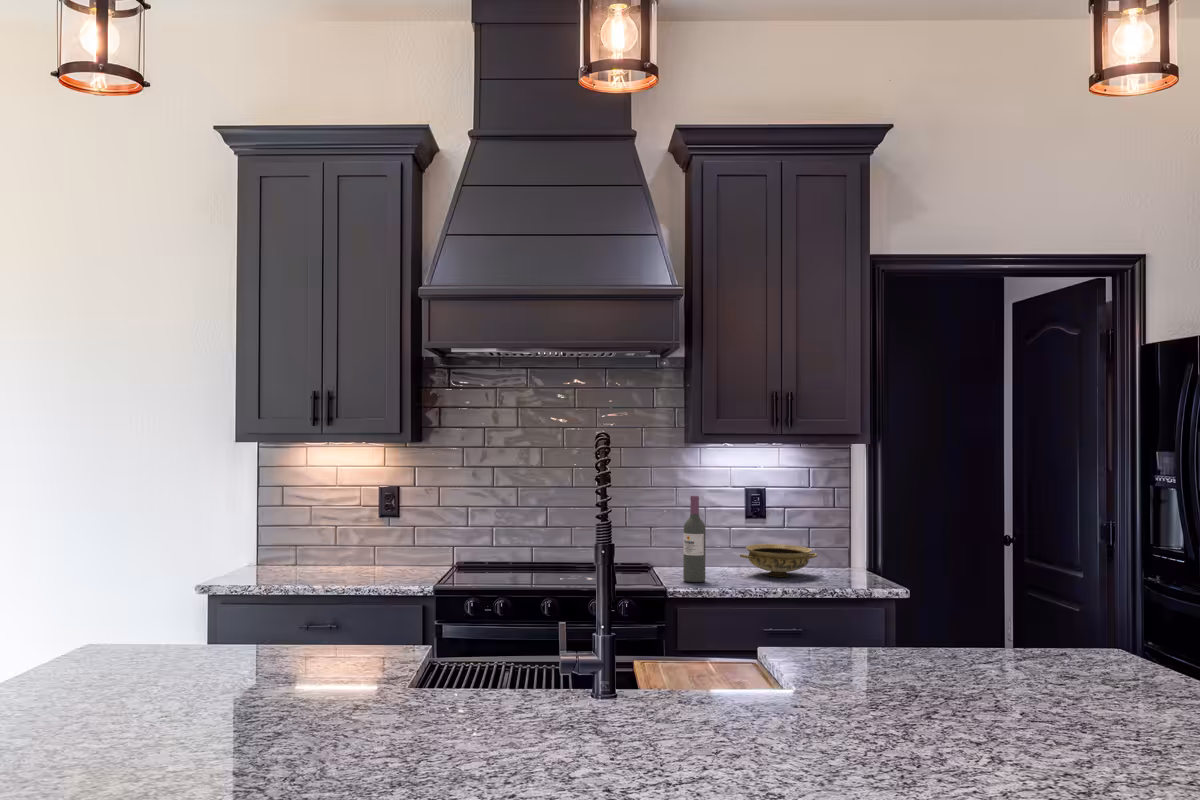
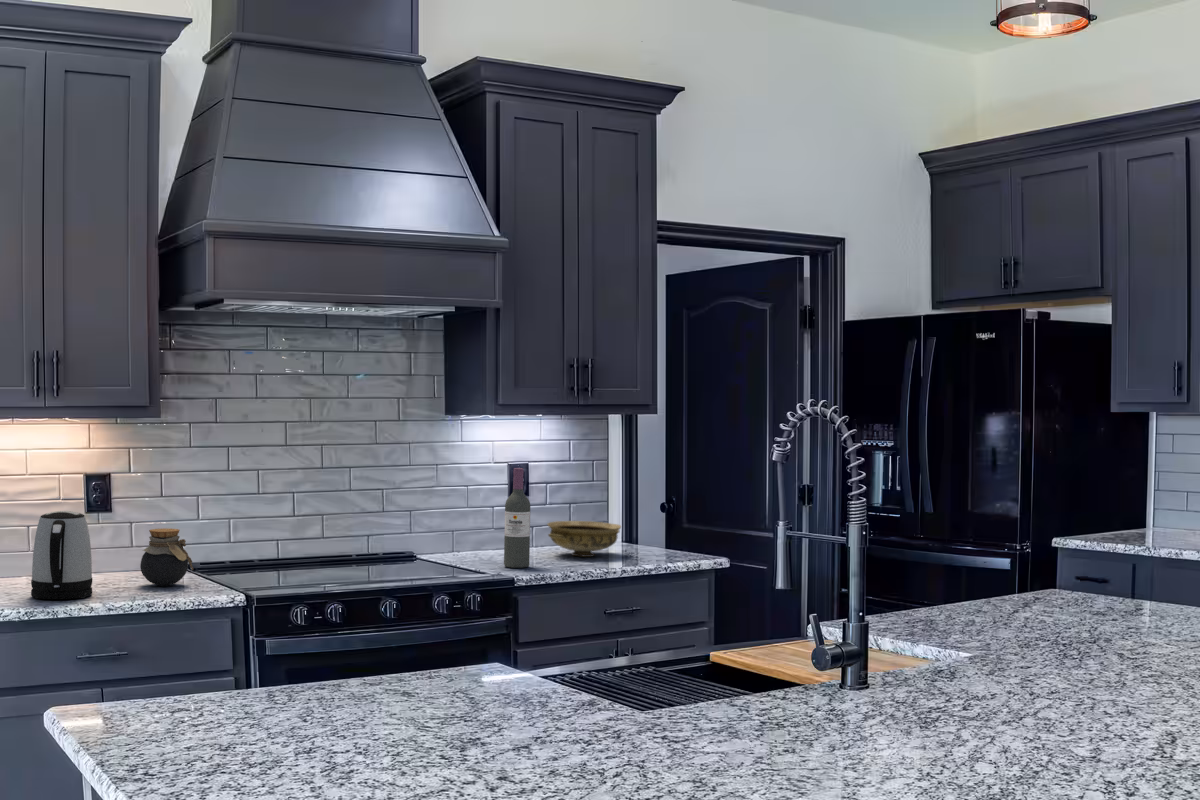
kettle: none [295,516,342,581] -> present [31,511,92,599]
jar: none [385,533,420,576] -> present [140,528,193,586]

